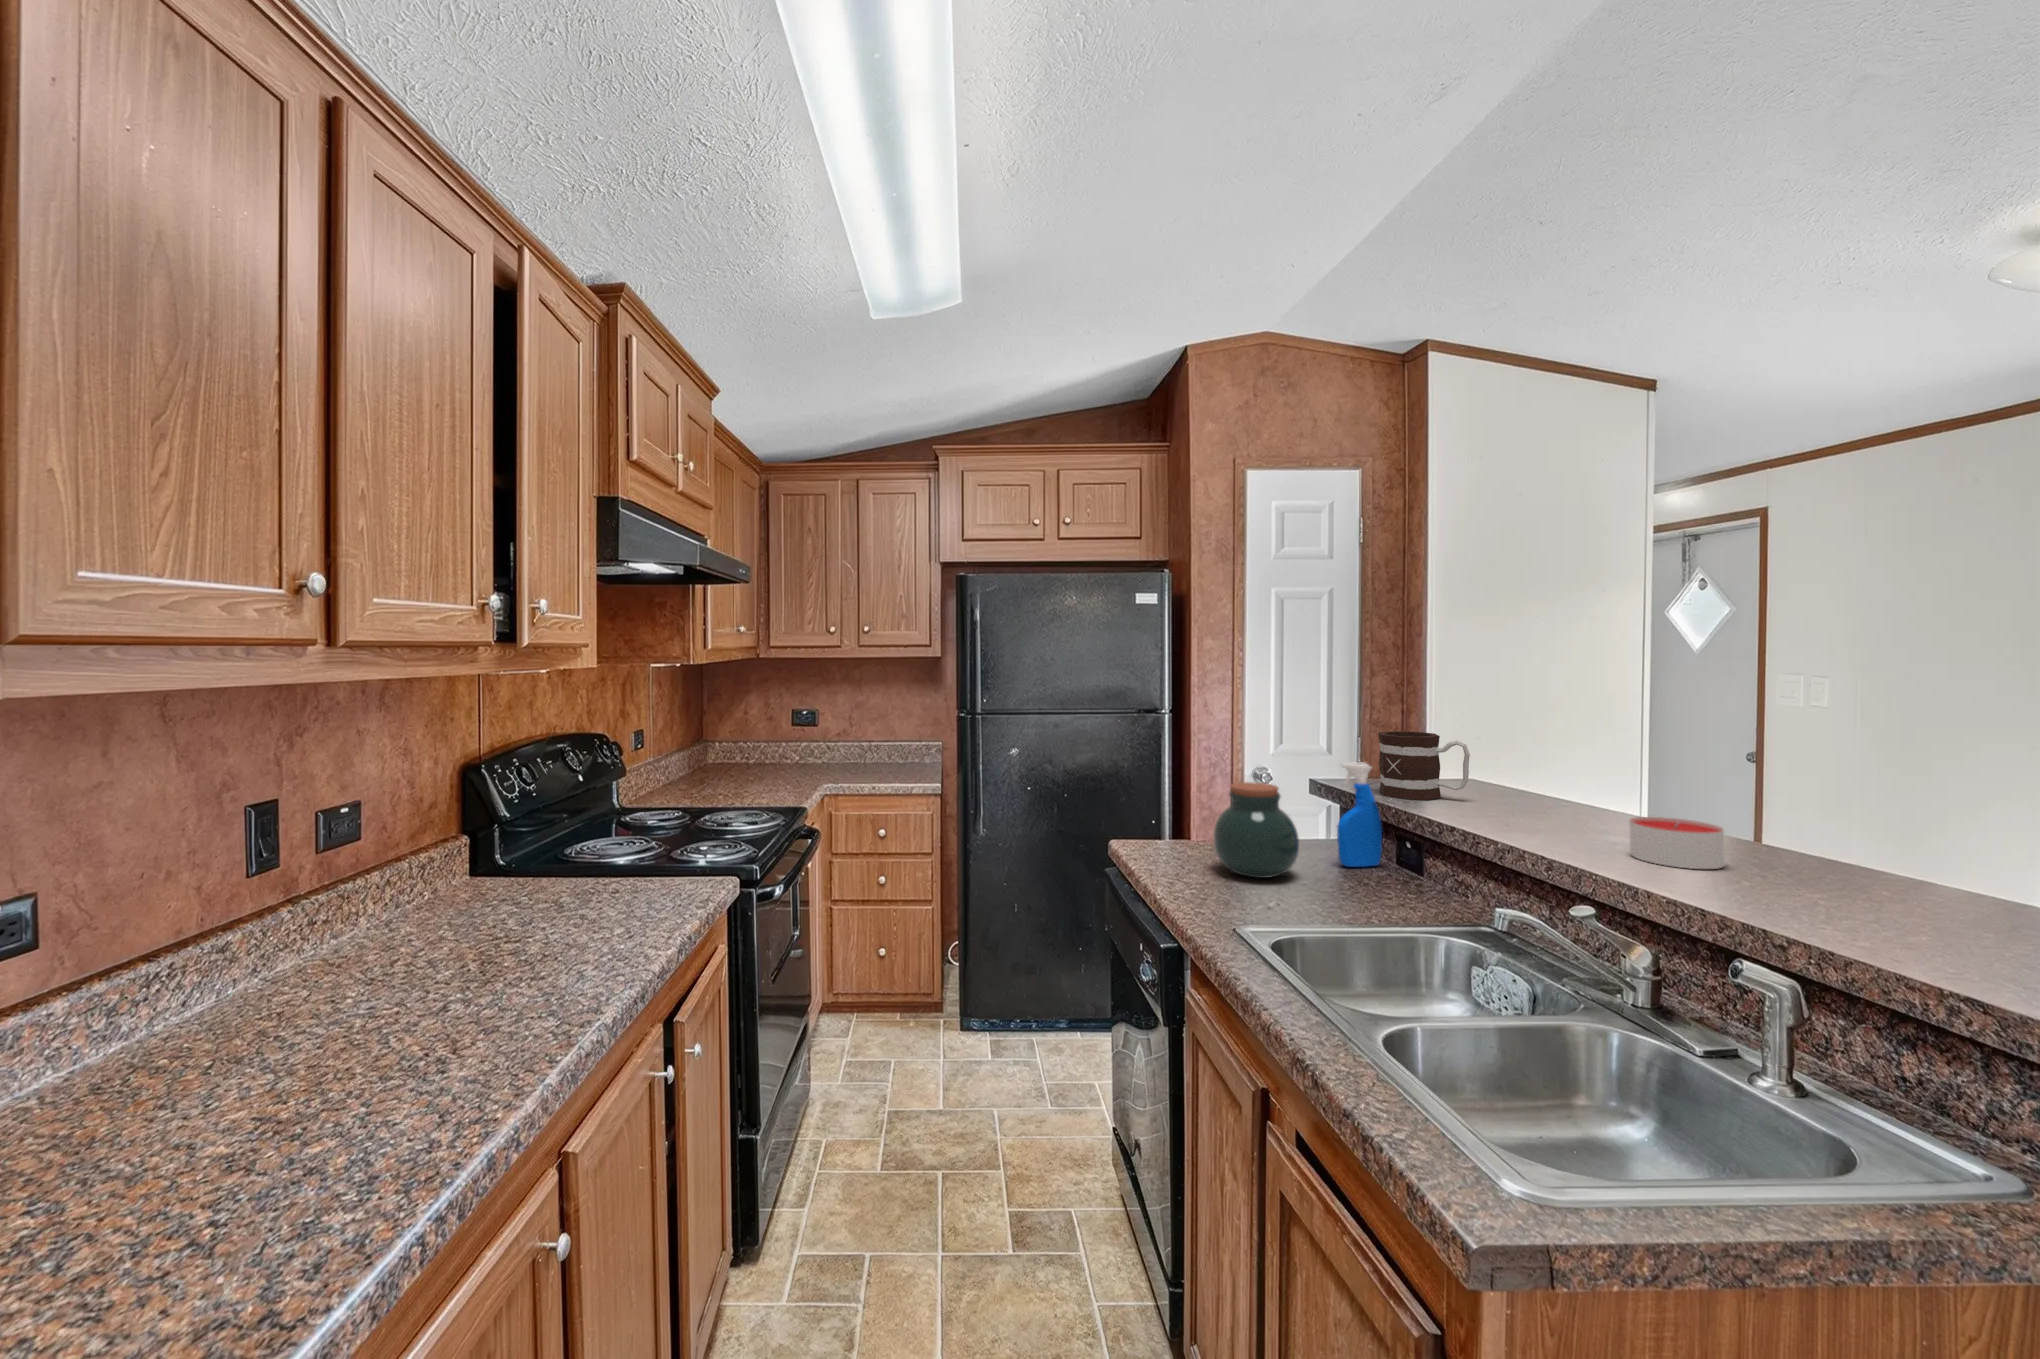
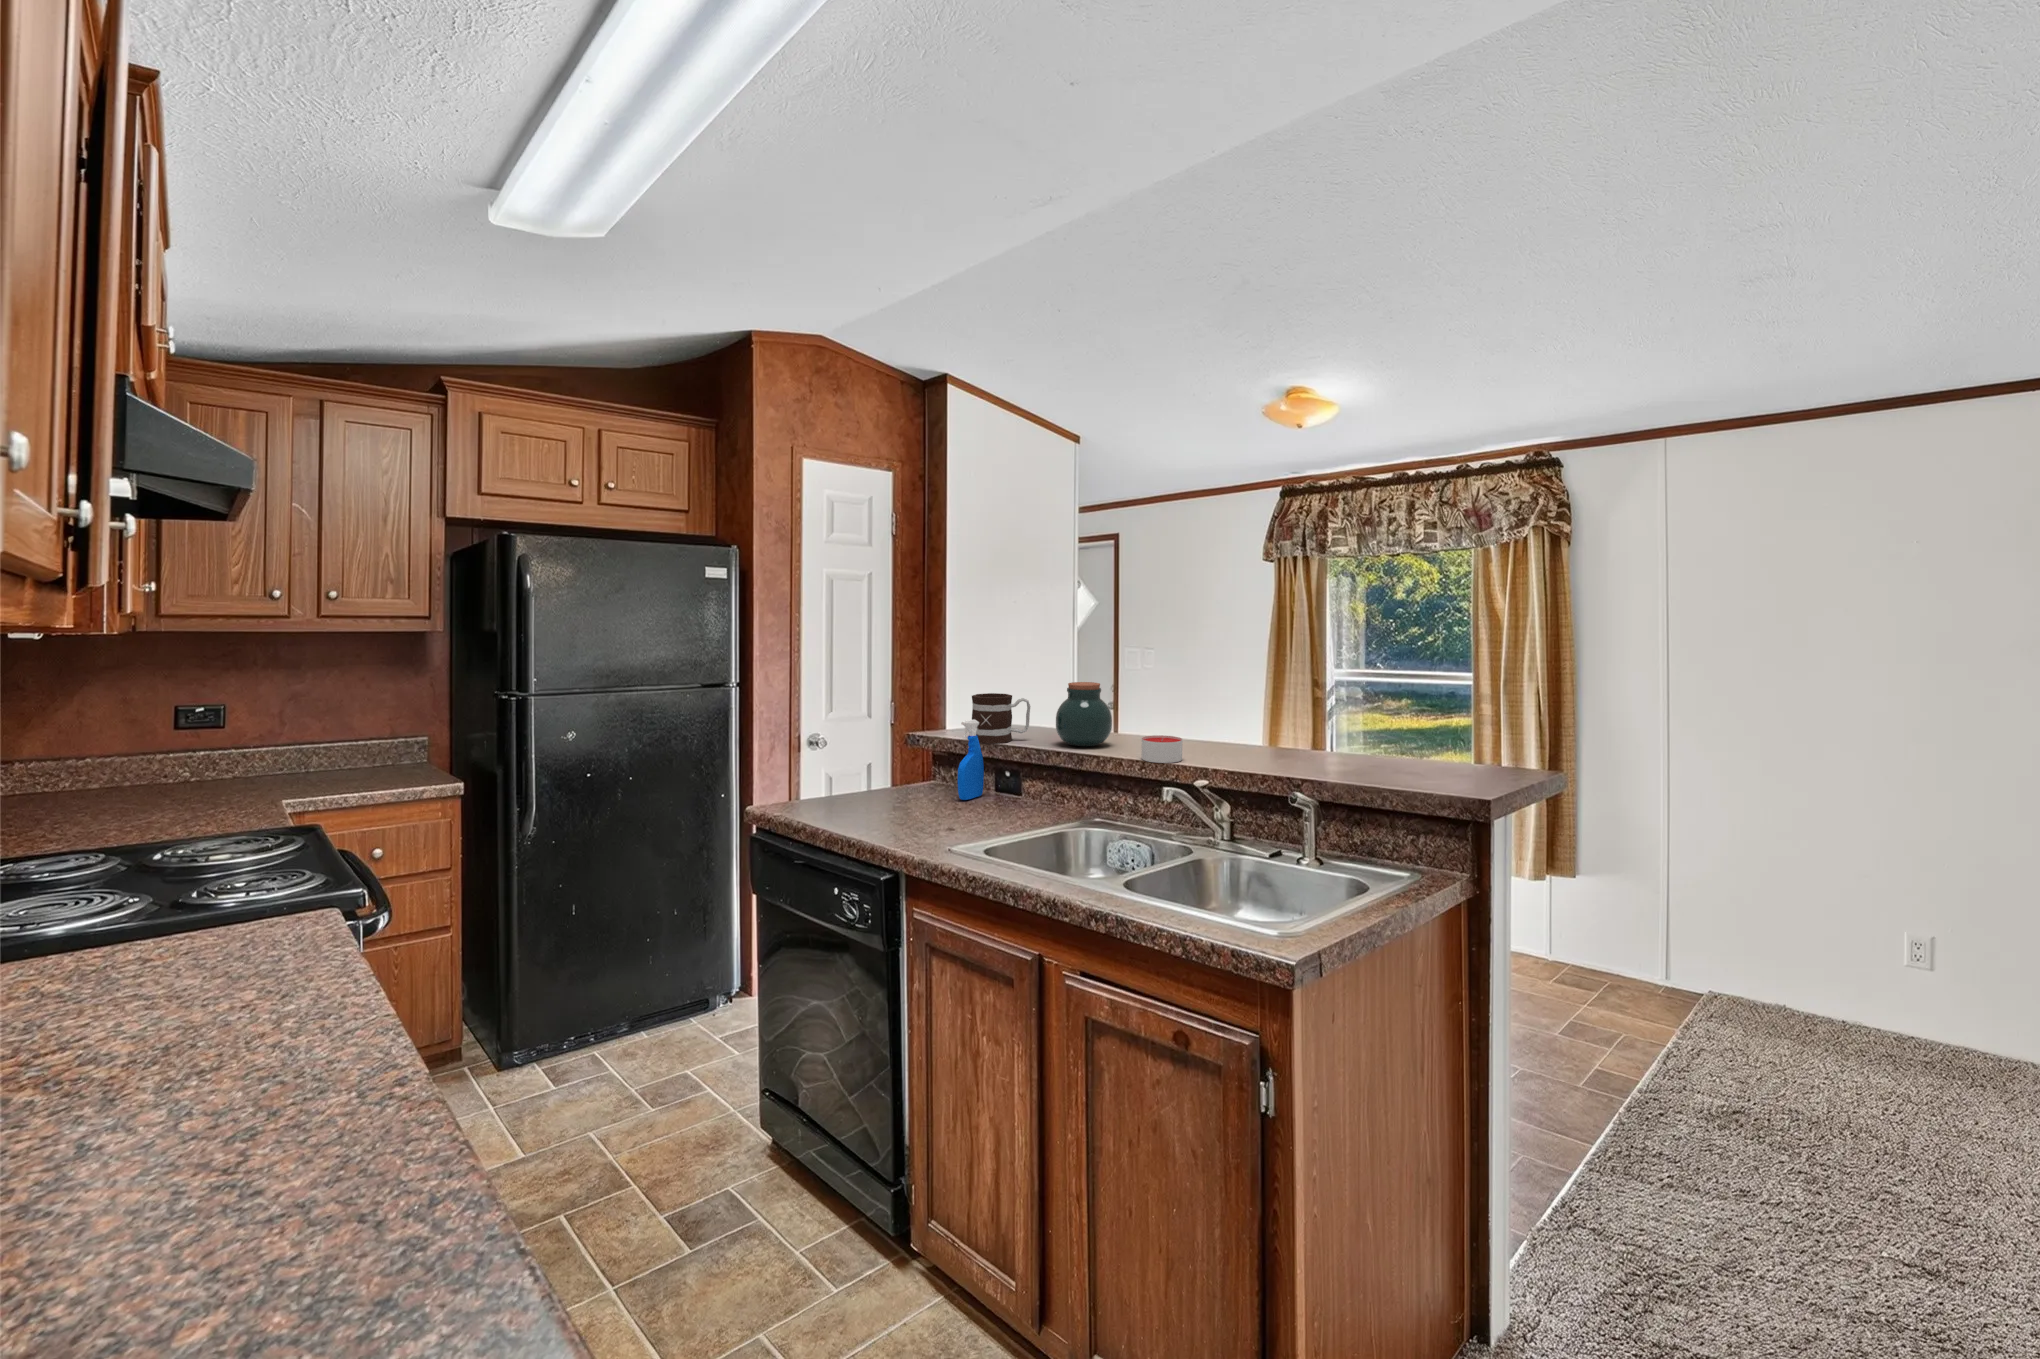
jar: present [1214,782,1299,878] -> present [1056,682,1112,747]

